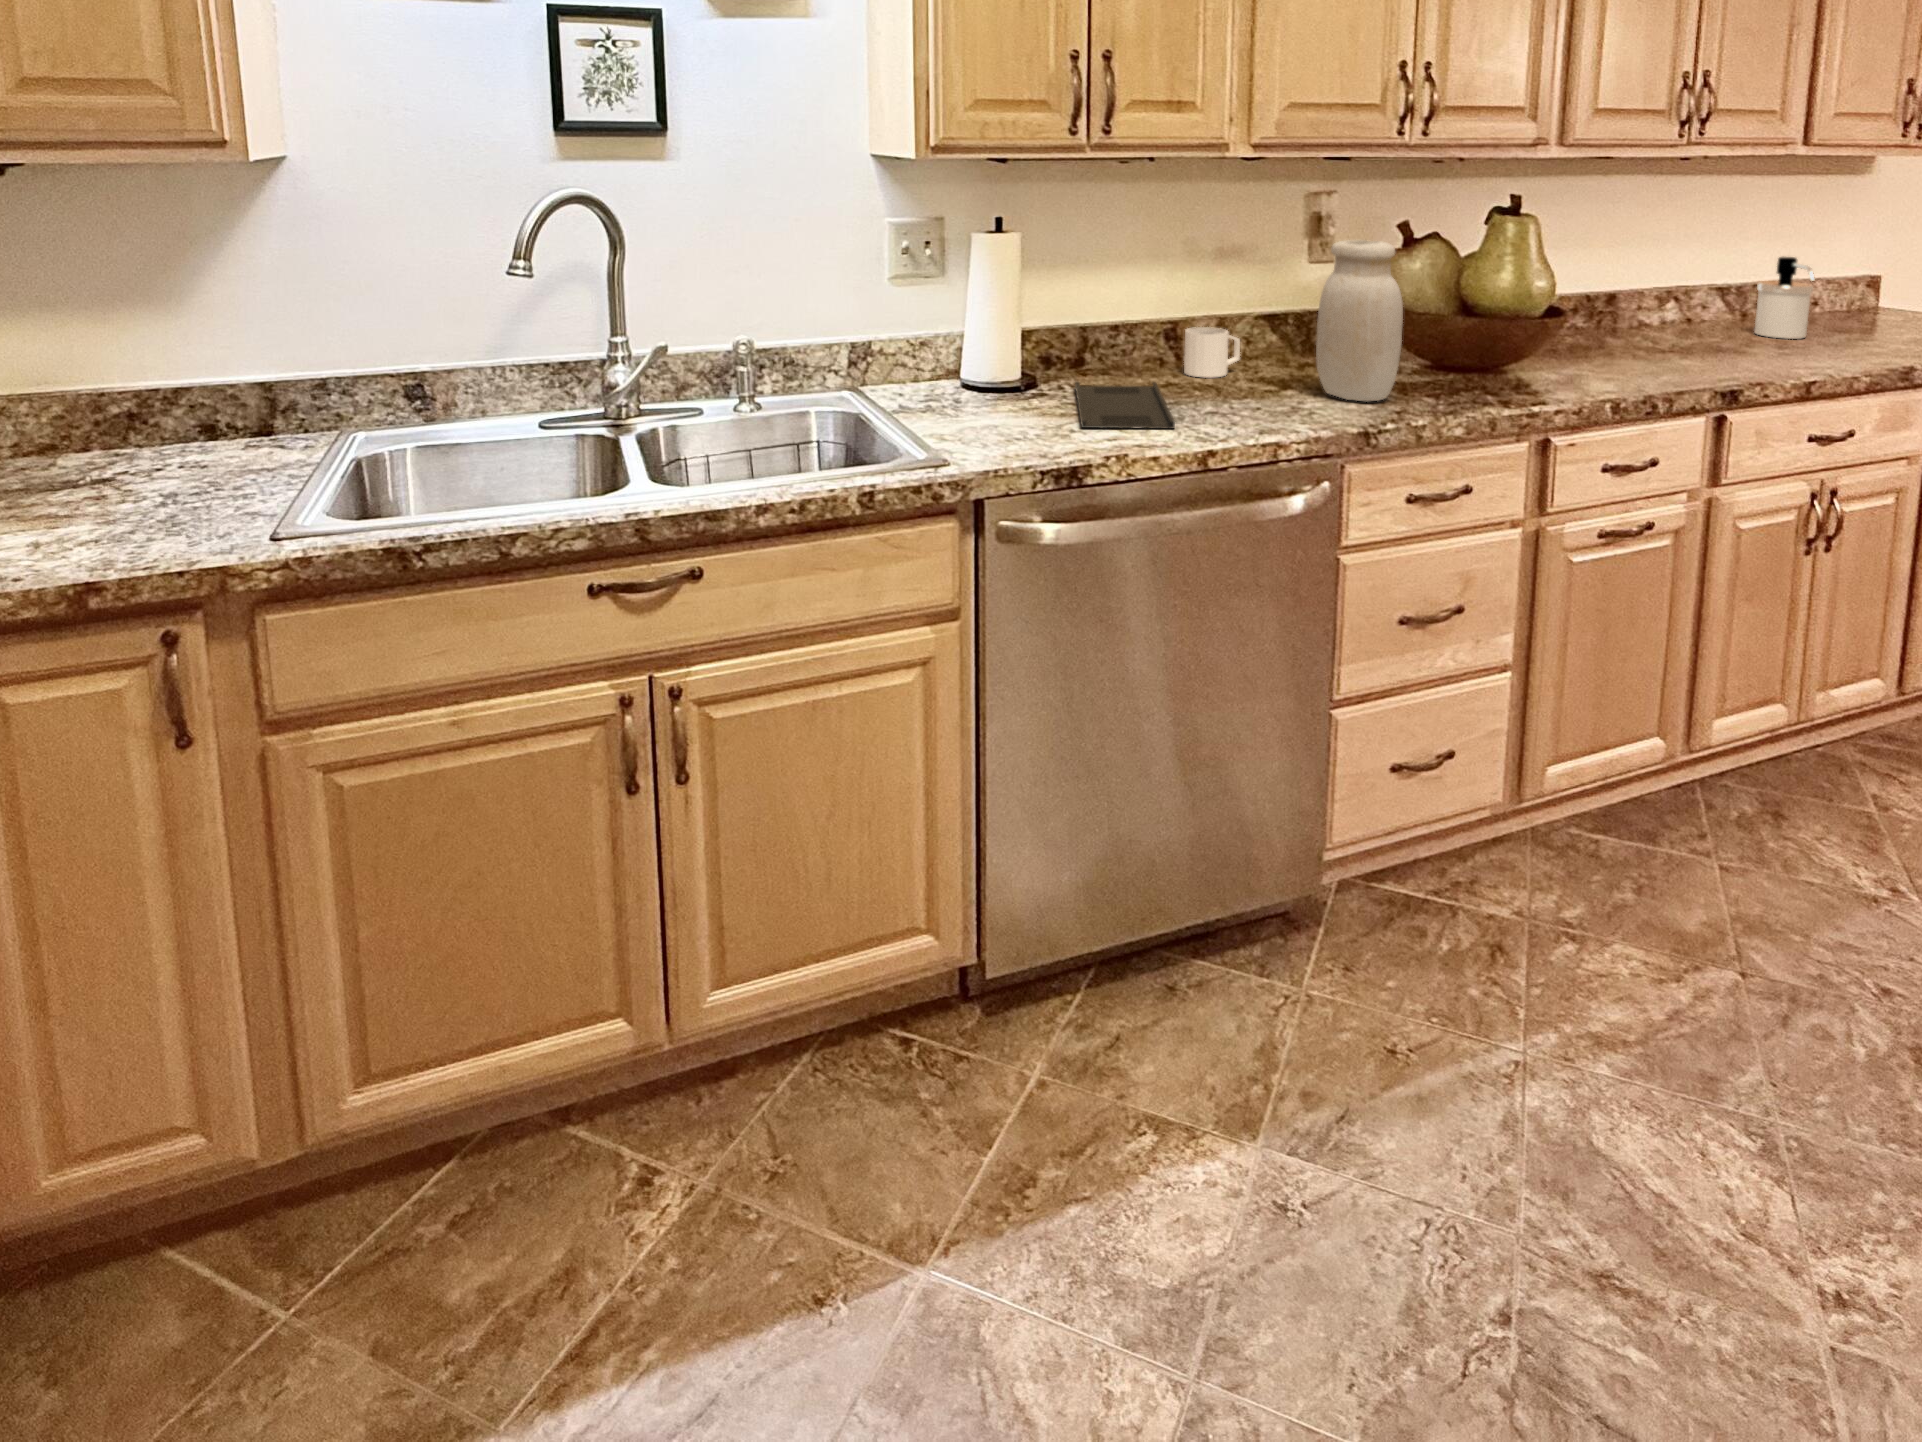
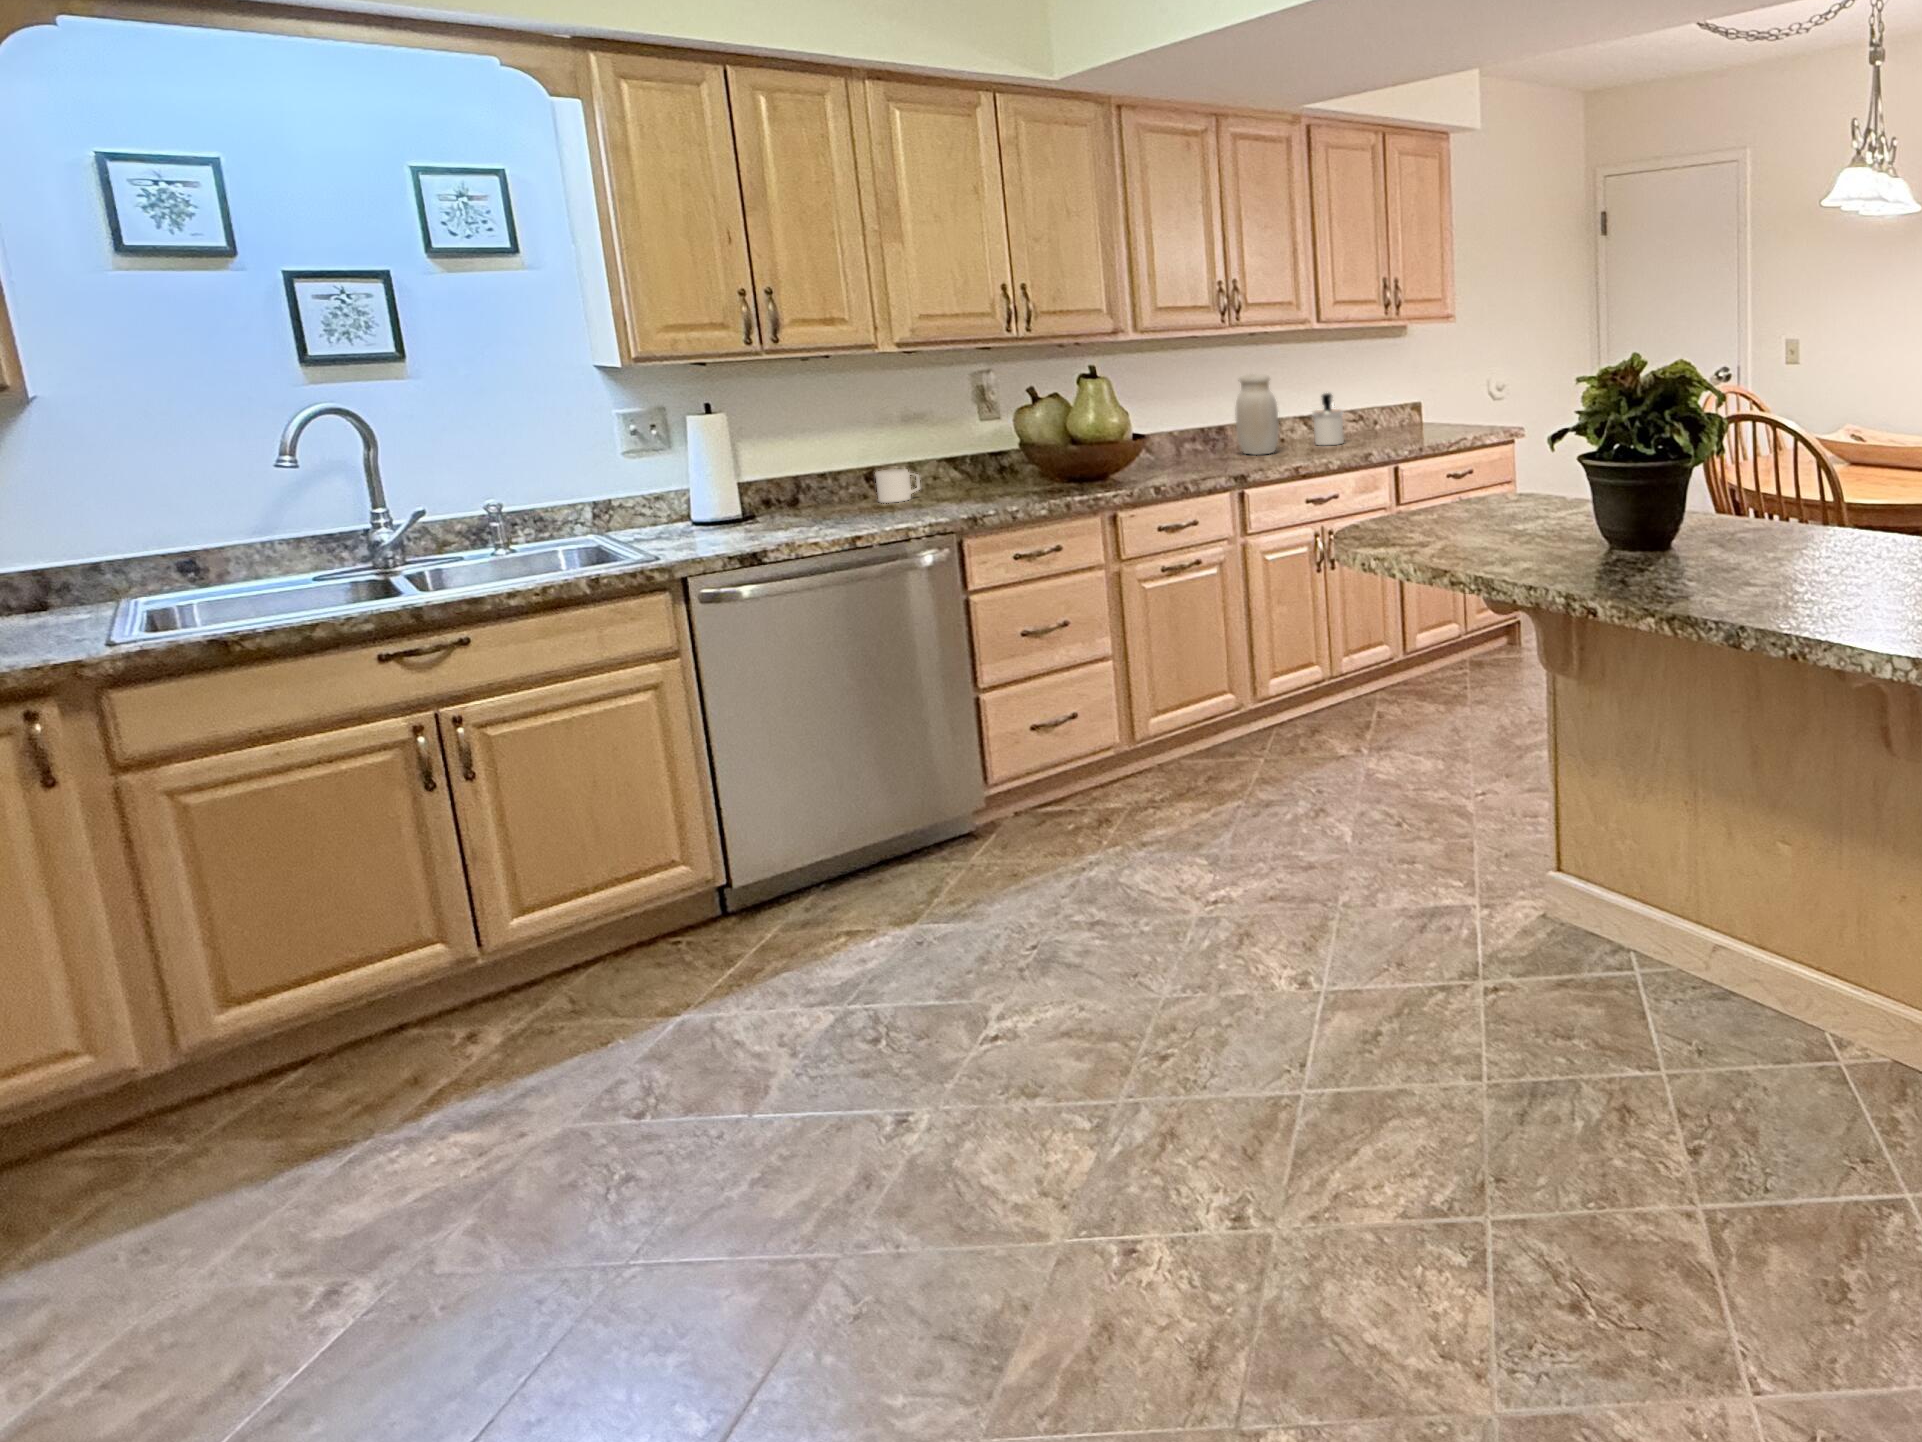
jar: present [1316,240,1403,402] -> present [1236,374,1279,455]
tray: present [1075,382,1175,429] -> none [772,507,848,535]

